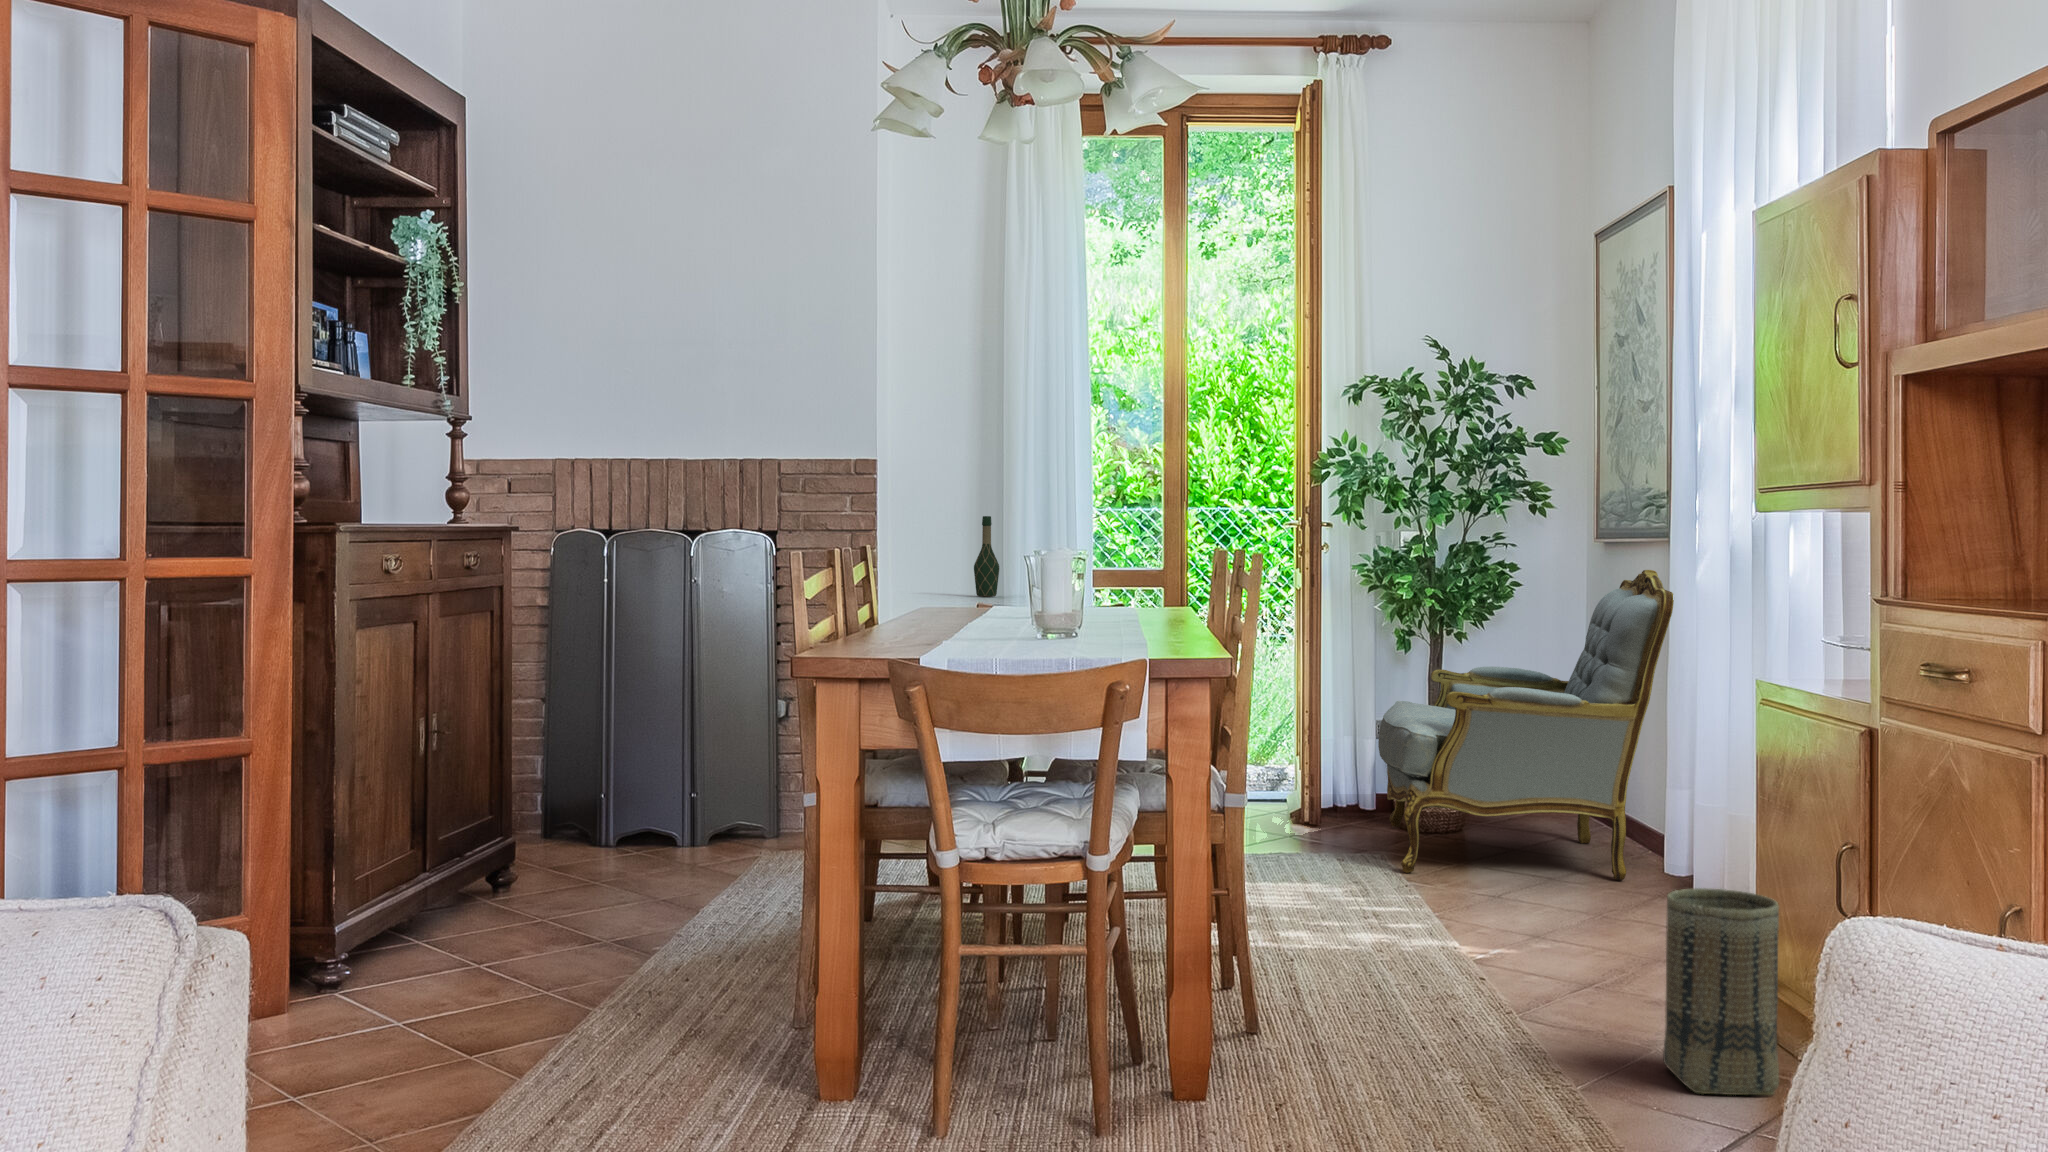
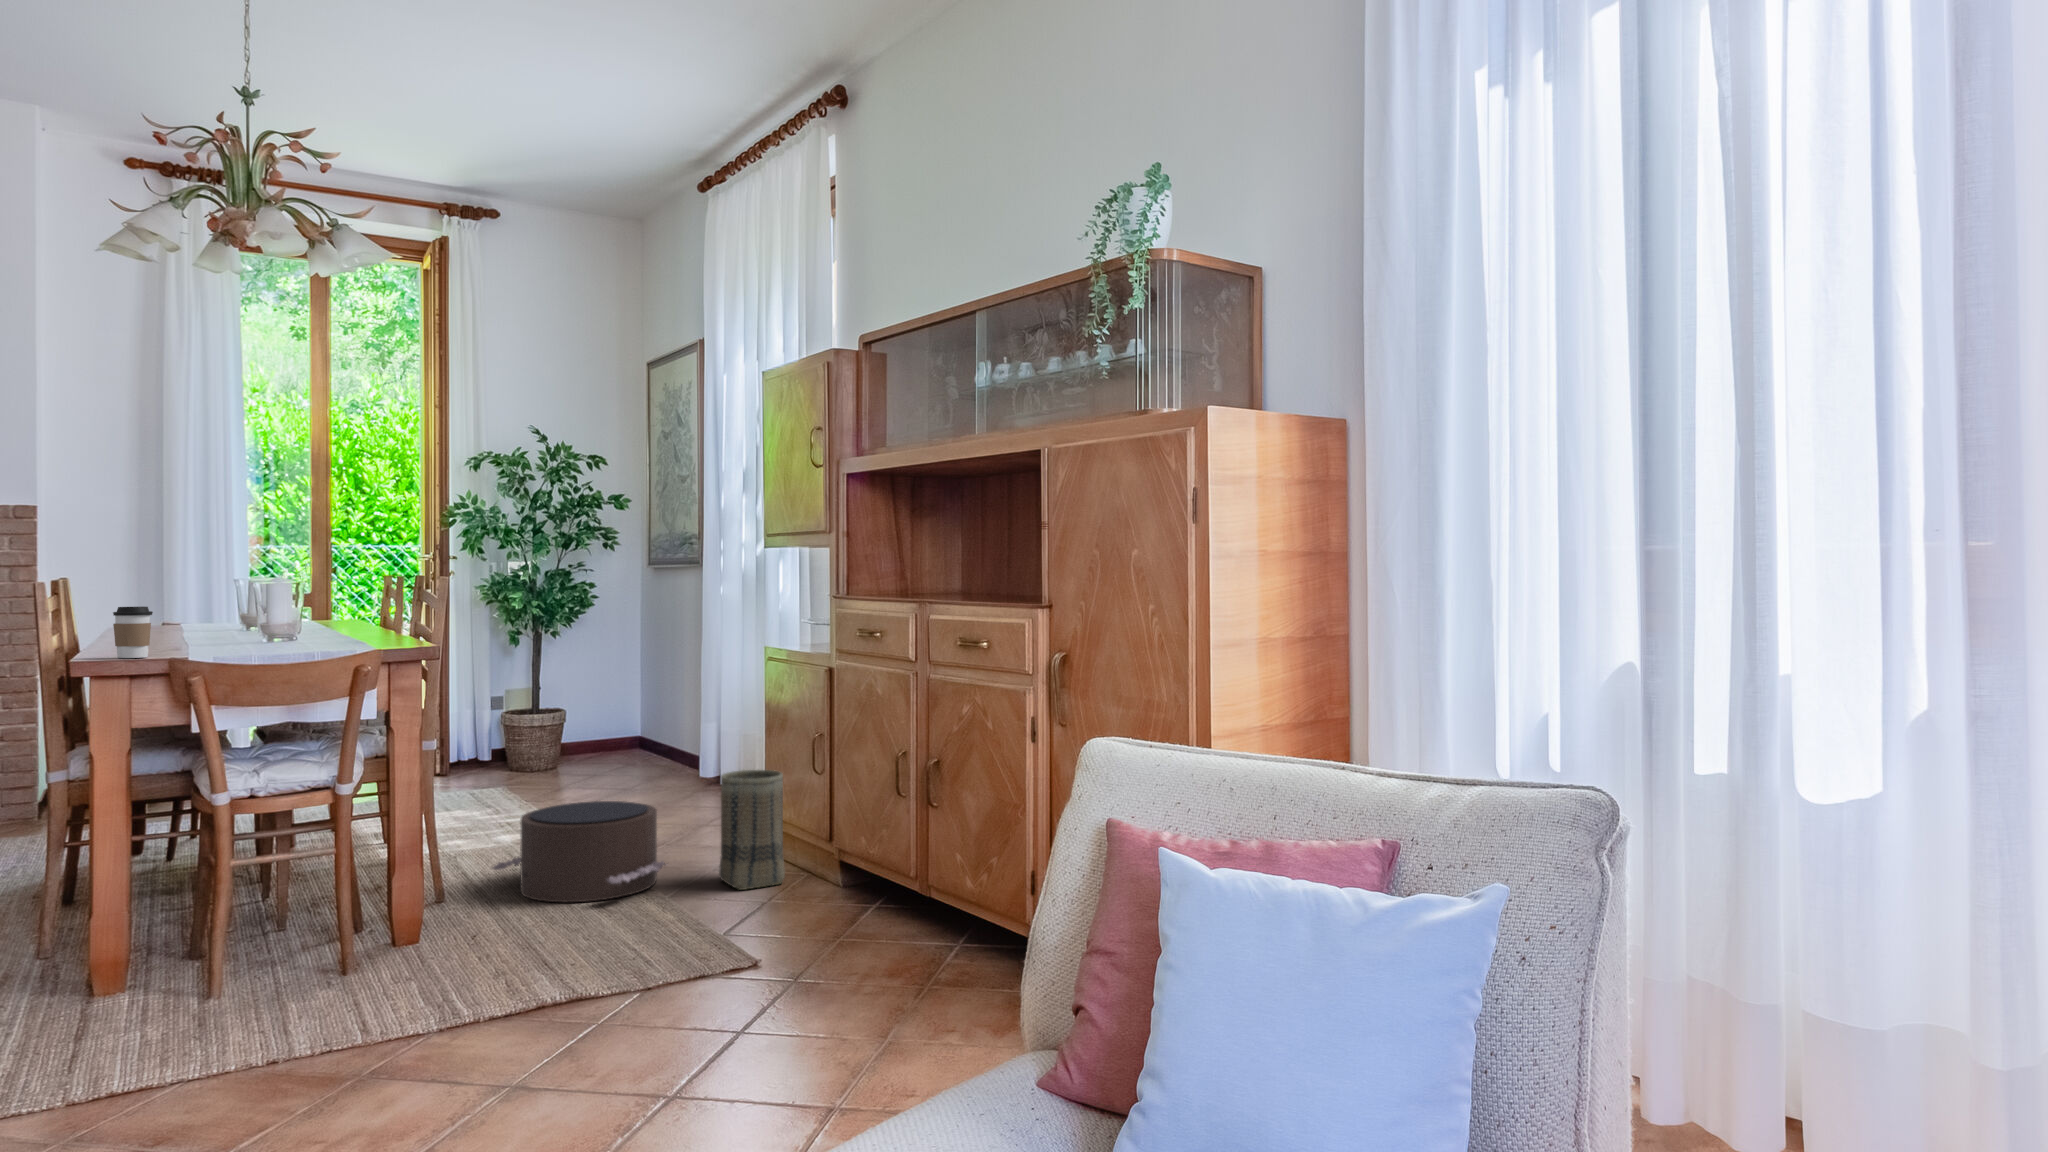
wine bottle: present [974,516,999,597] -> none [134,548,160,615]
armchair: present [1378,570,1674,880] -> none [503,586,704,798]
coffee cup: none [851,597,892,663] -> present [113,607,153,658]
pouf: none [1316,904,1578,1067] -> present [492,801,665,902]

